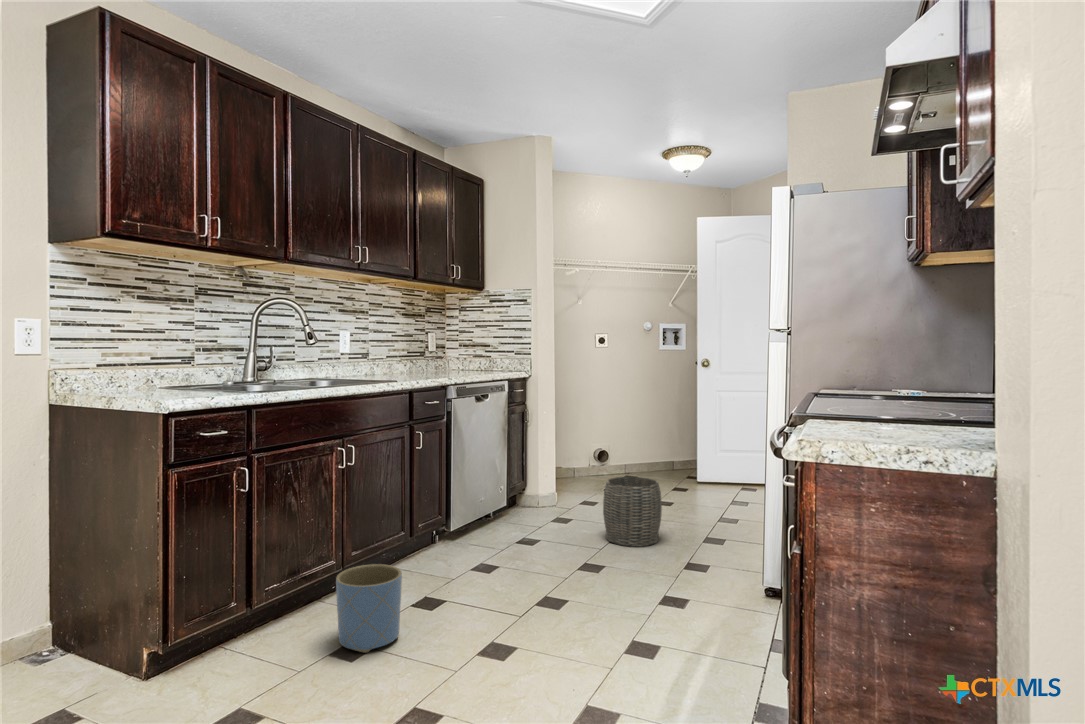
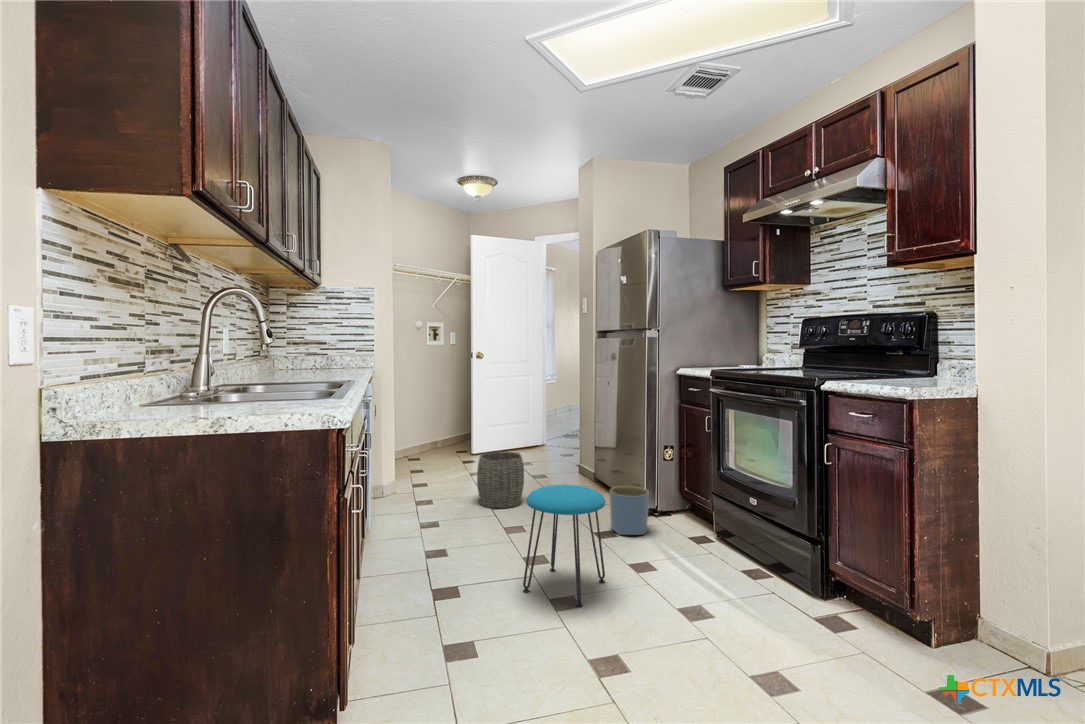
stool: none [482,513,581,663] -> present [523,485,605,606]
planter: present [336,564,402,653] -> present [610,486,649,535]

